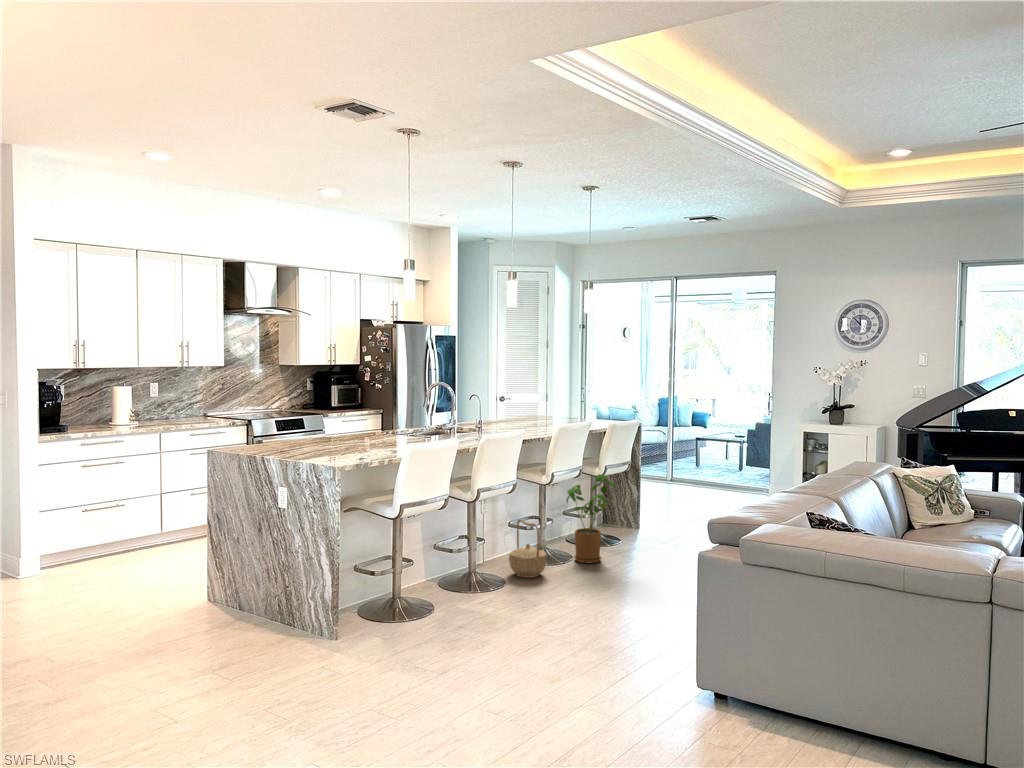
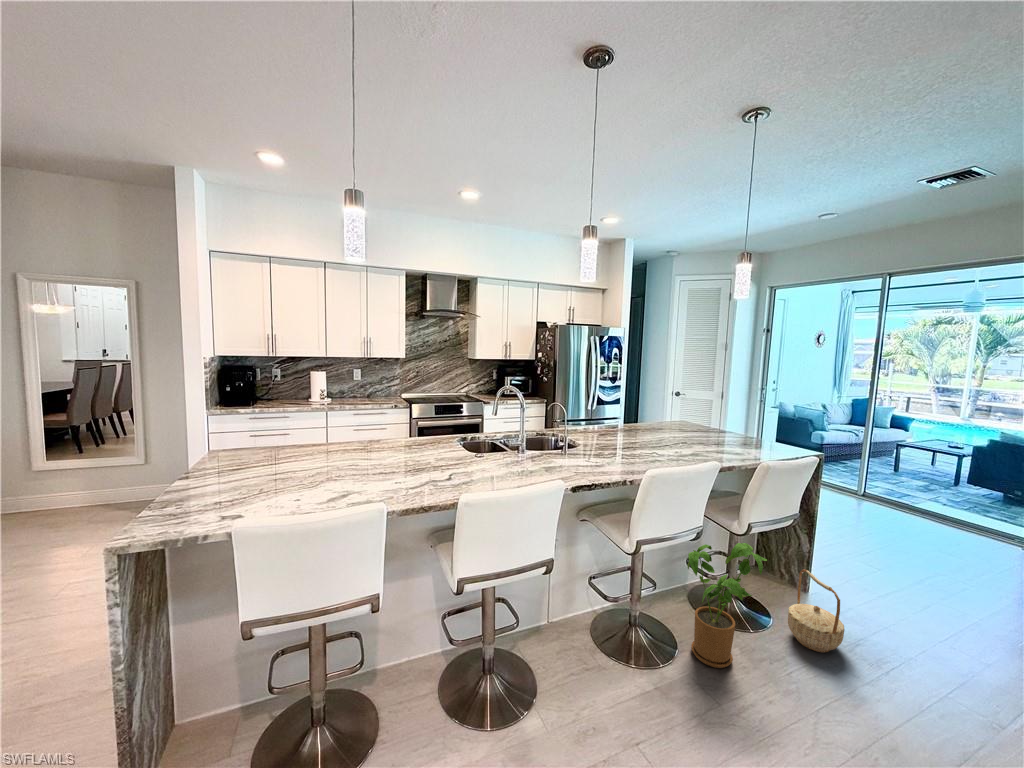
basket: present [509,519,546,578] -> present [788,569,845,652]

